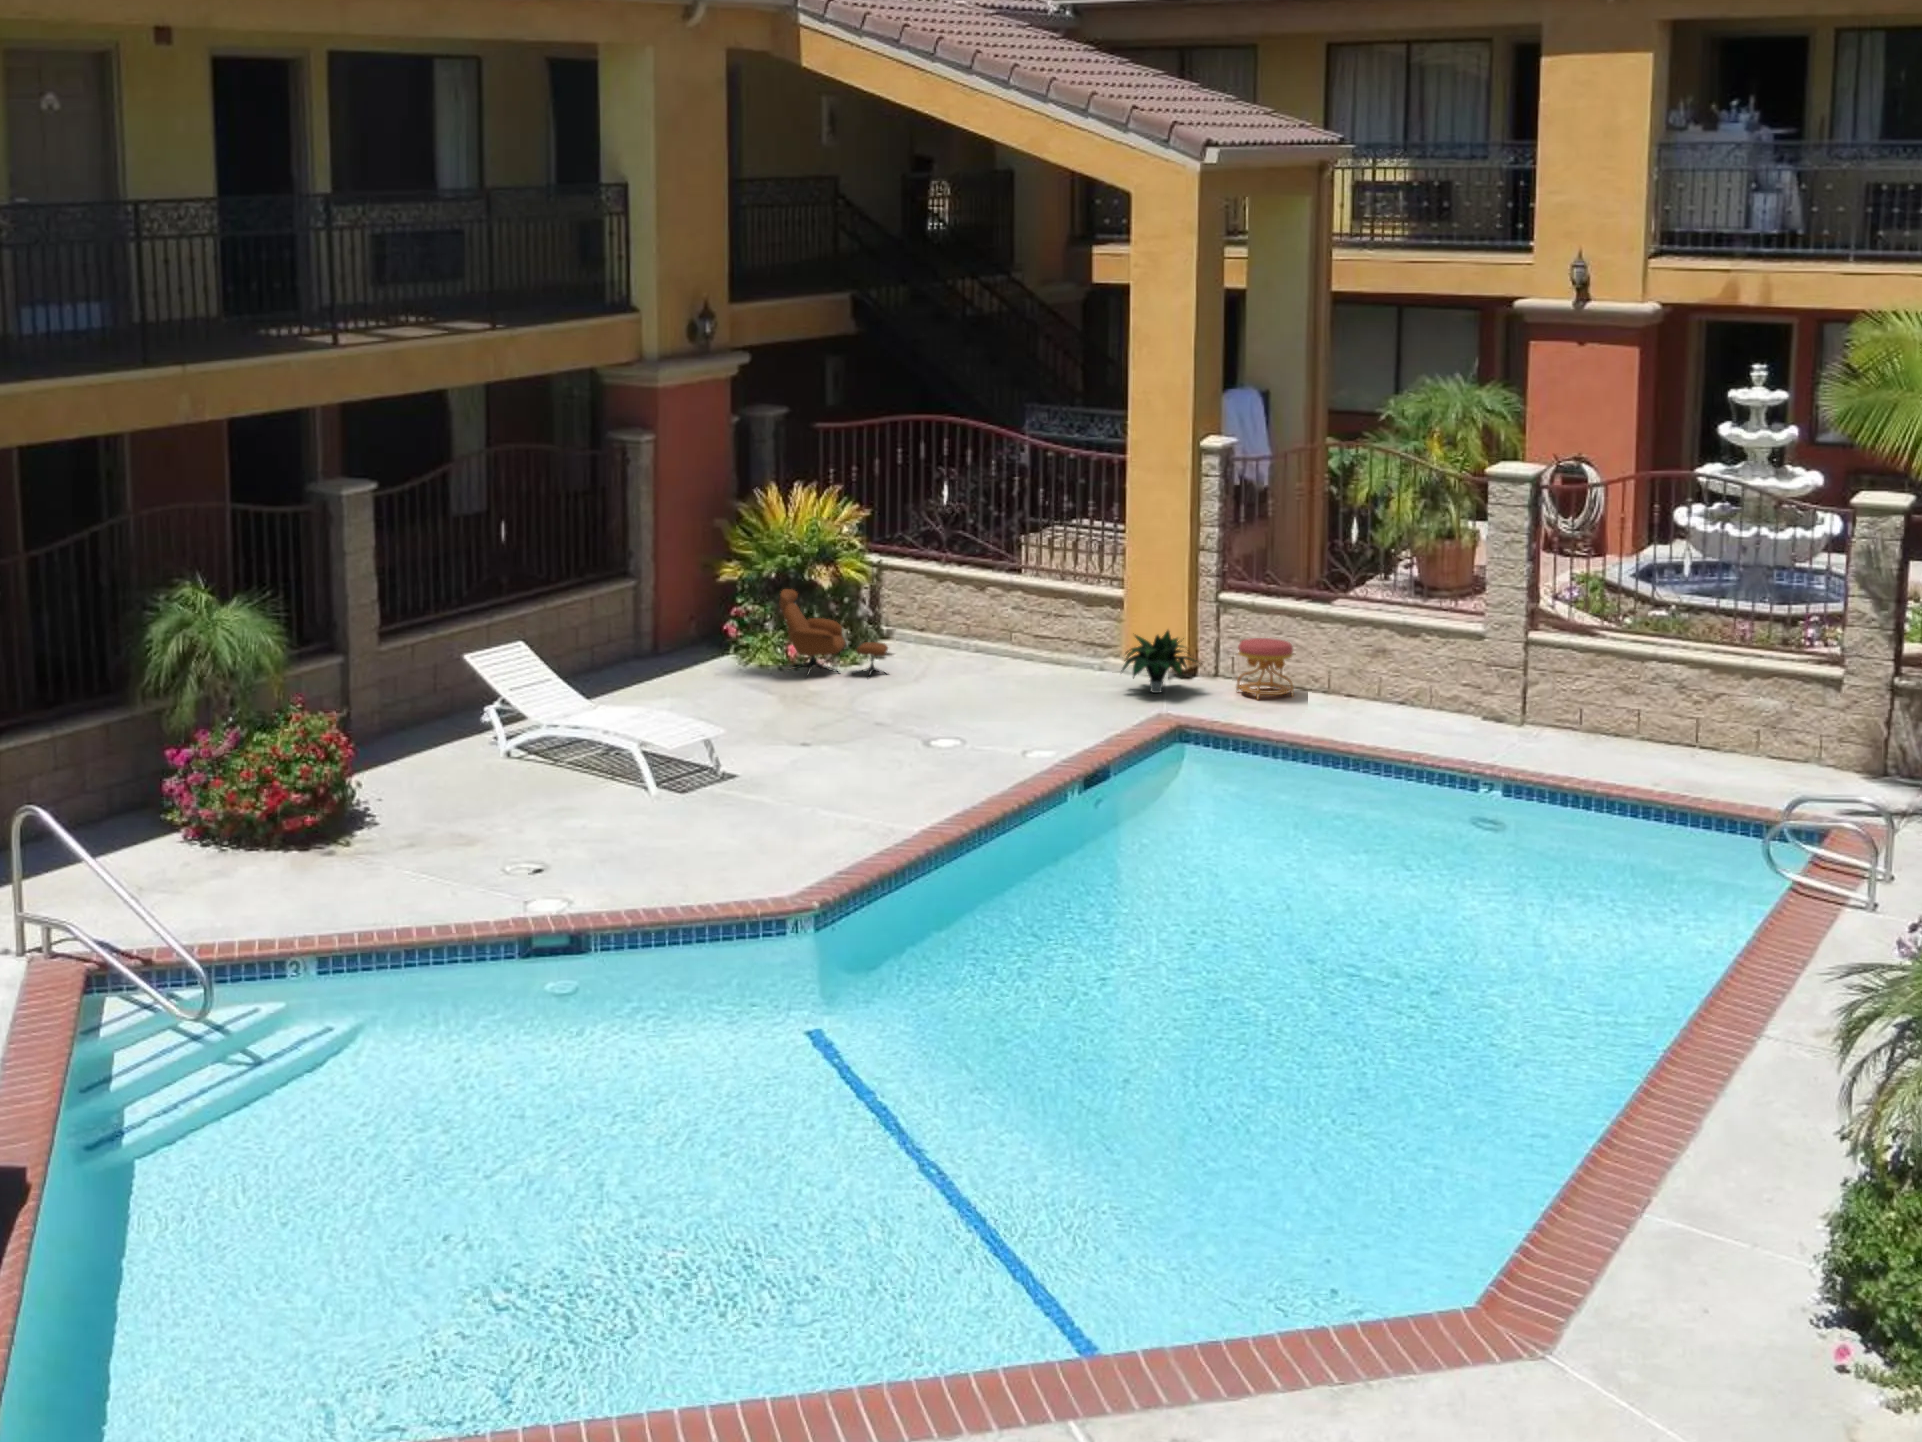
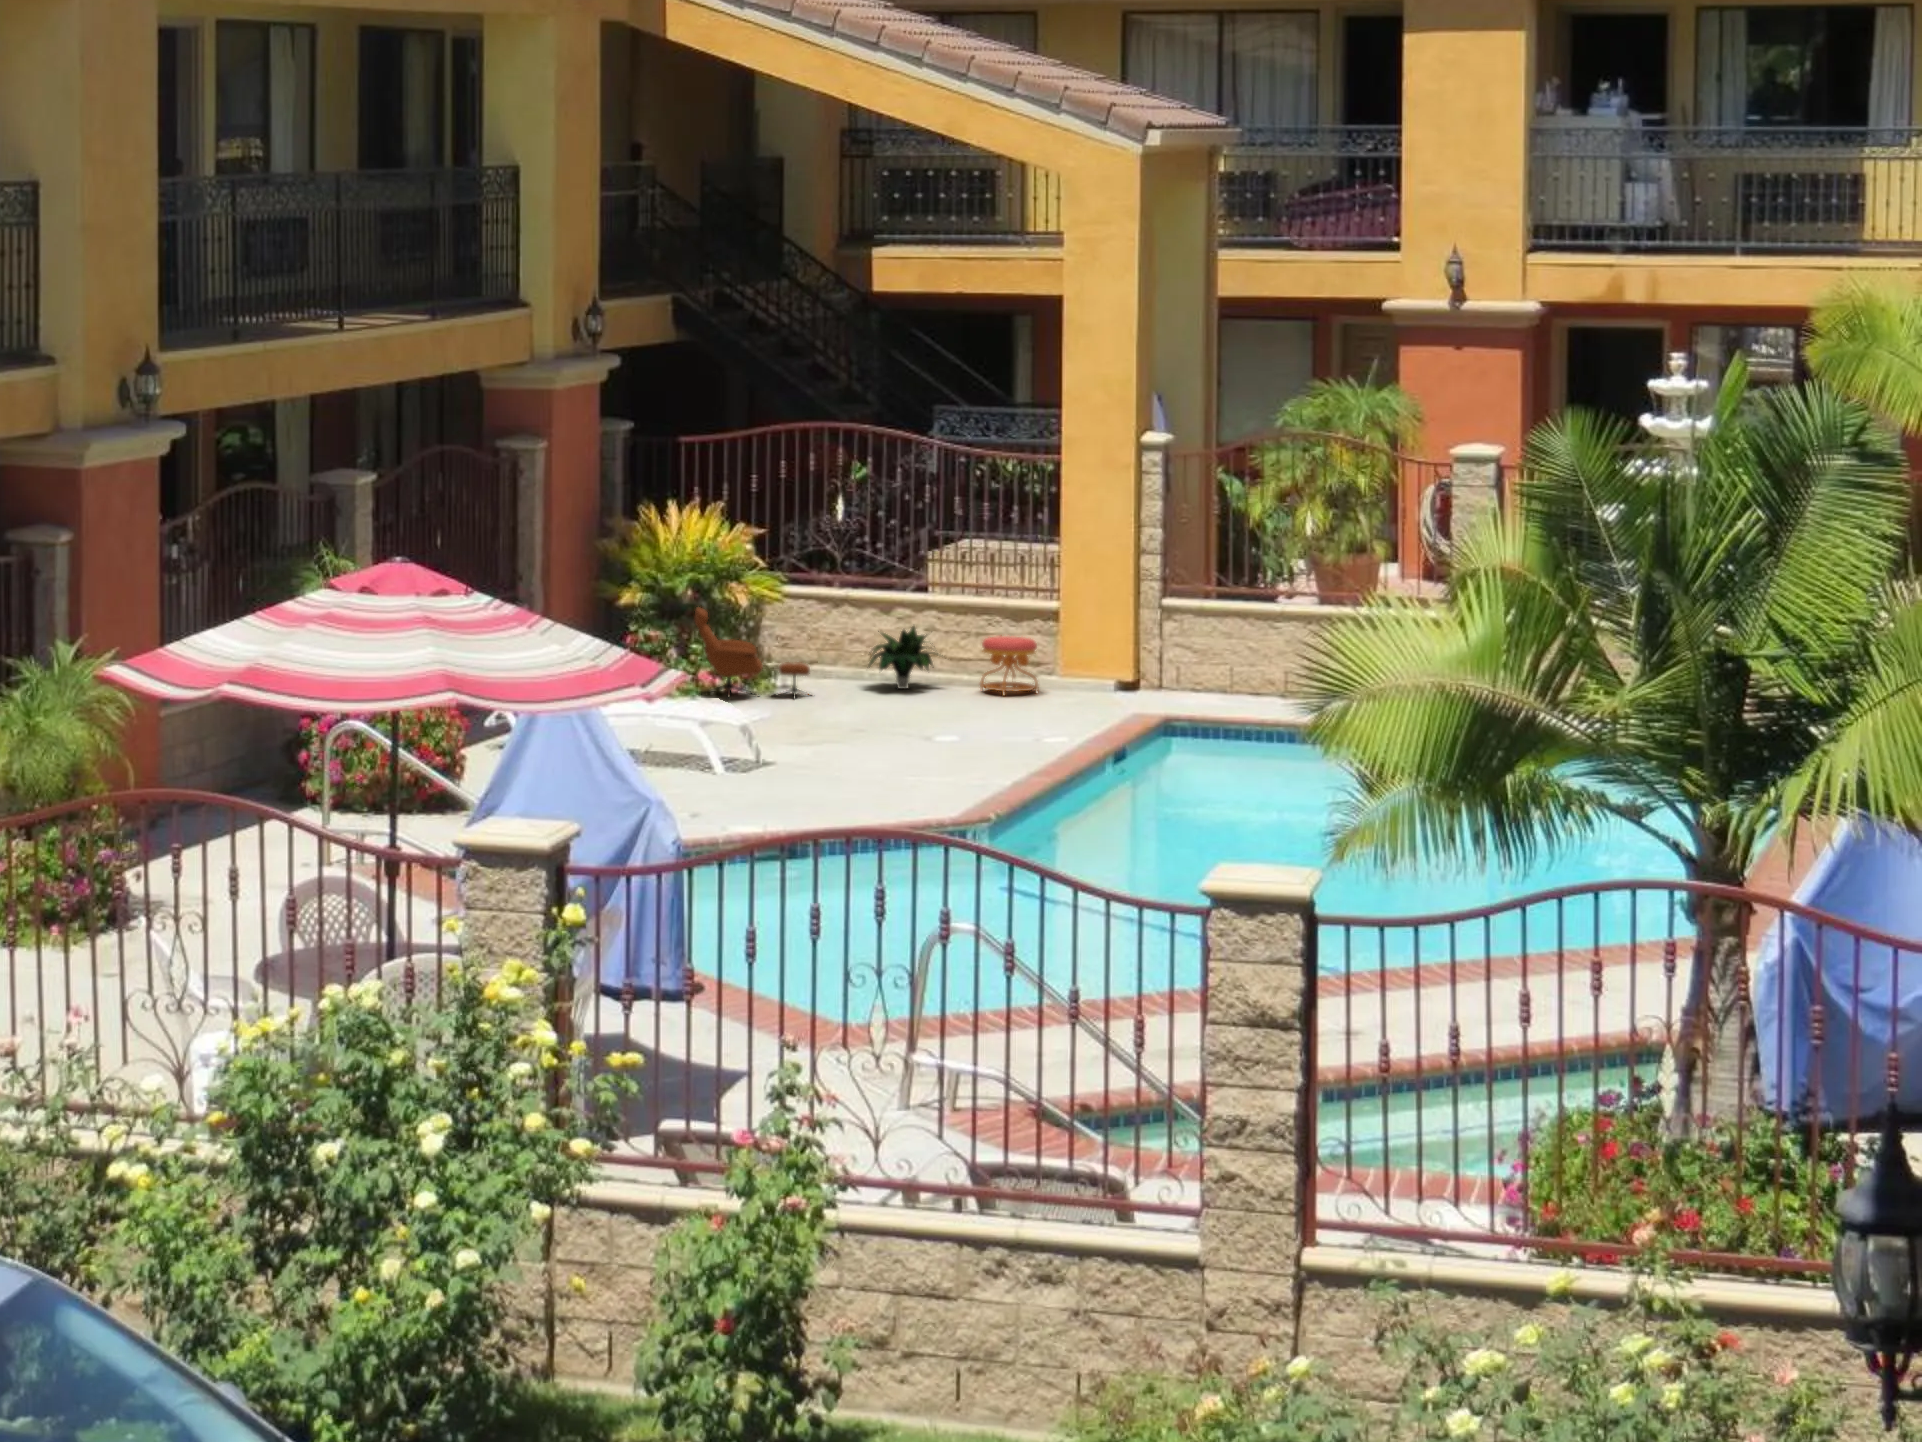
potted plant: present [1122,630,1200,693] -> present [869,626,943,689]
stool: present [1236,638,1294,699] -> present [980,636,1039,695]

